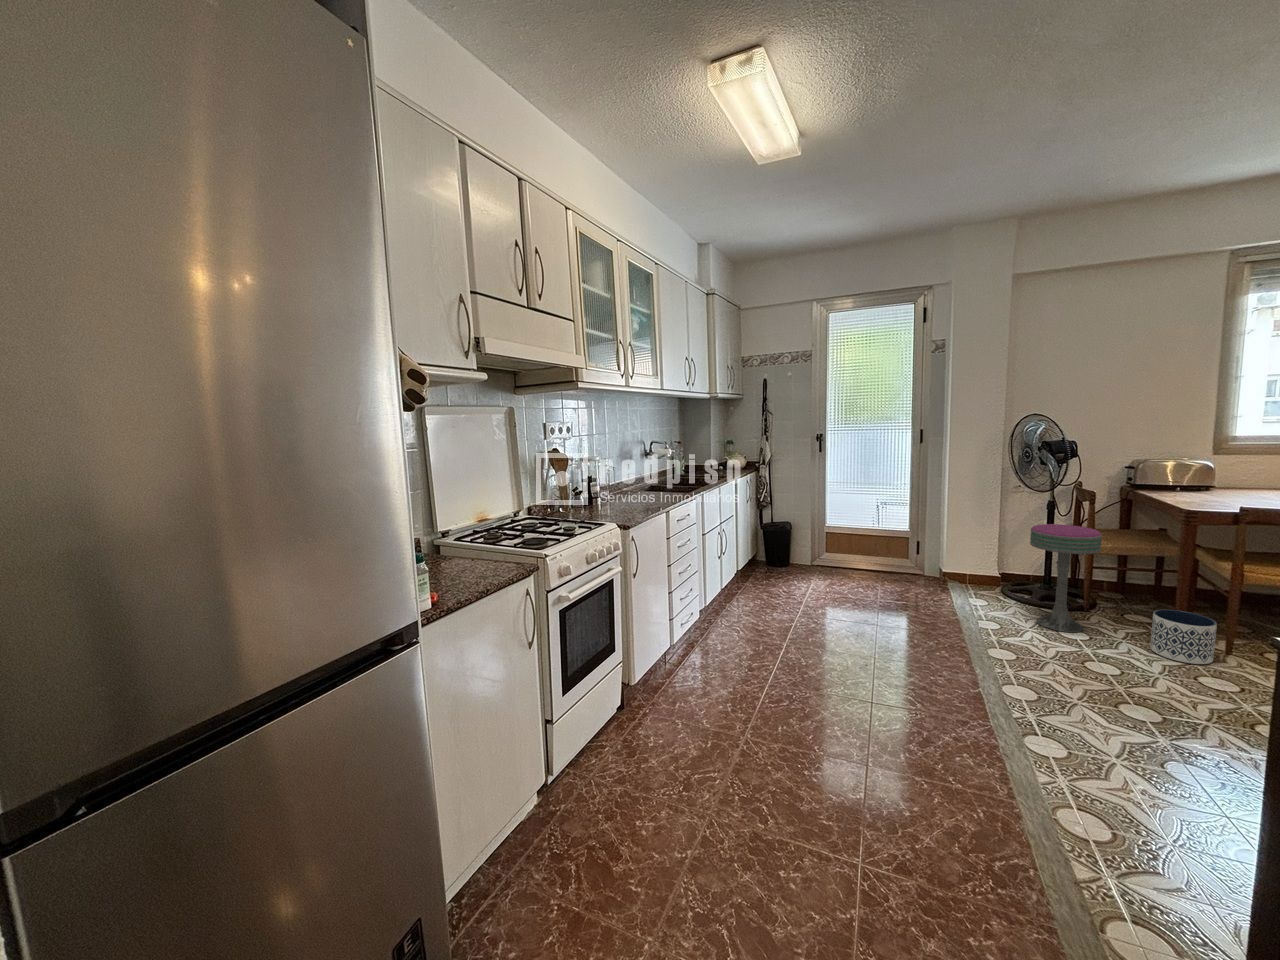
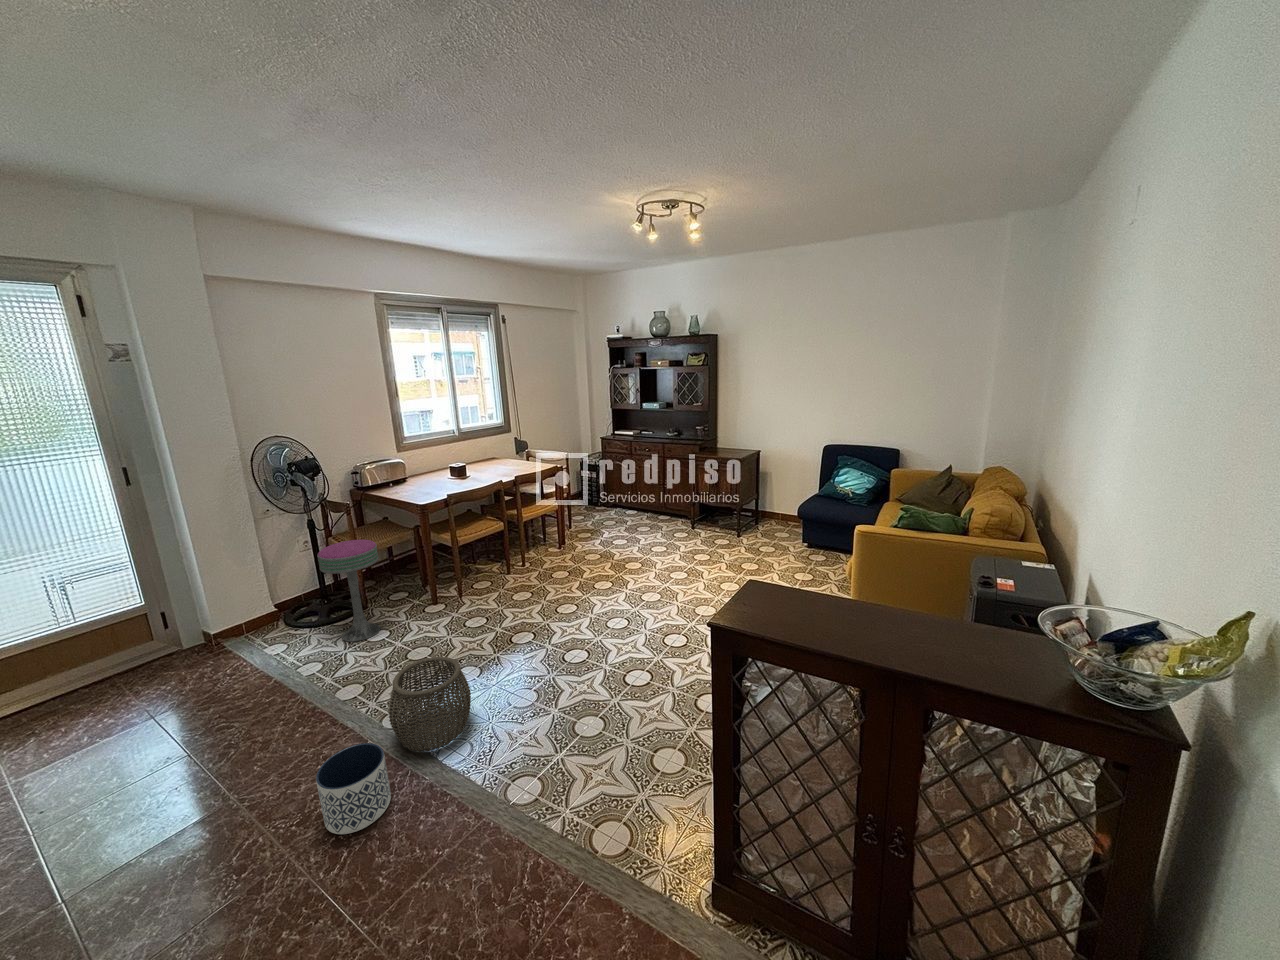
planter: present [1150,610,1217,664] -> present [316,743,391,834]
woven basket: none [994,640,1104,742] -> present [389,657,471,752]

